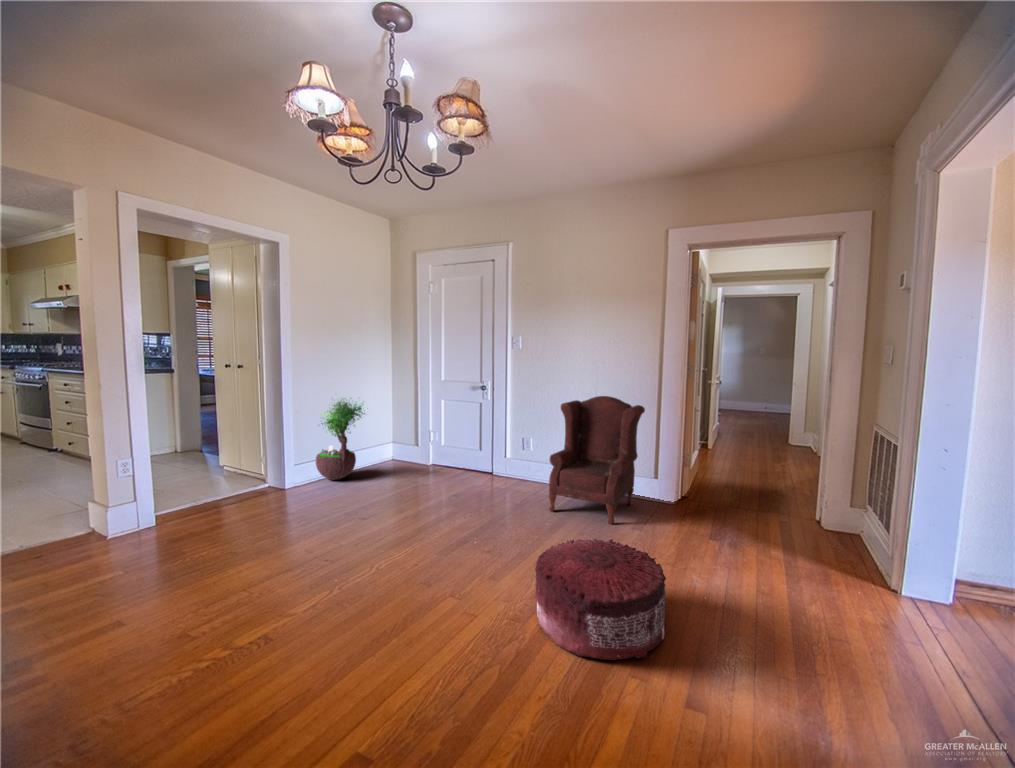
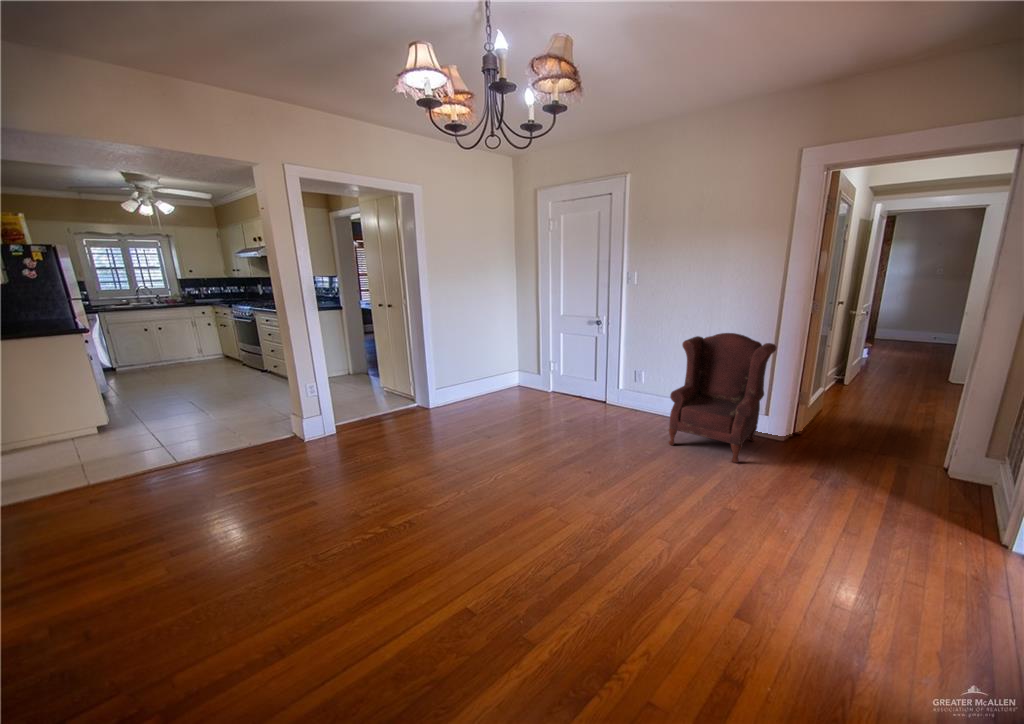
potted tree: present [316,401,365,480] -> none [454,329,496,403]
pouf: present [535,539,666,660] -> none [672,490,824,626]

